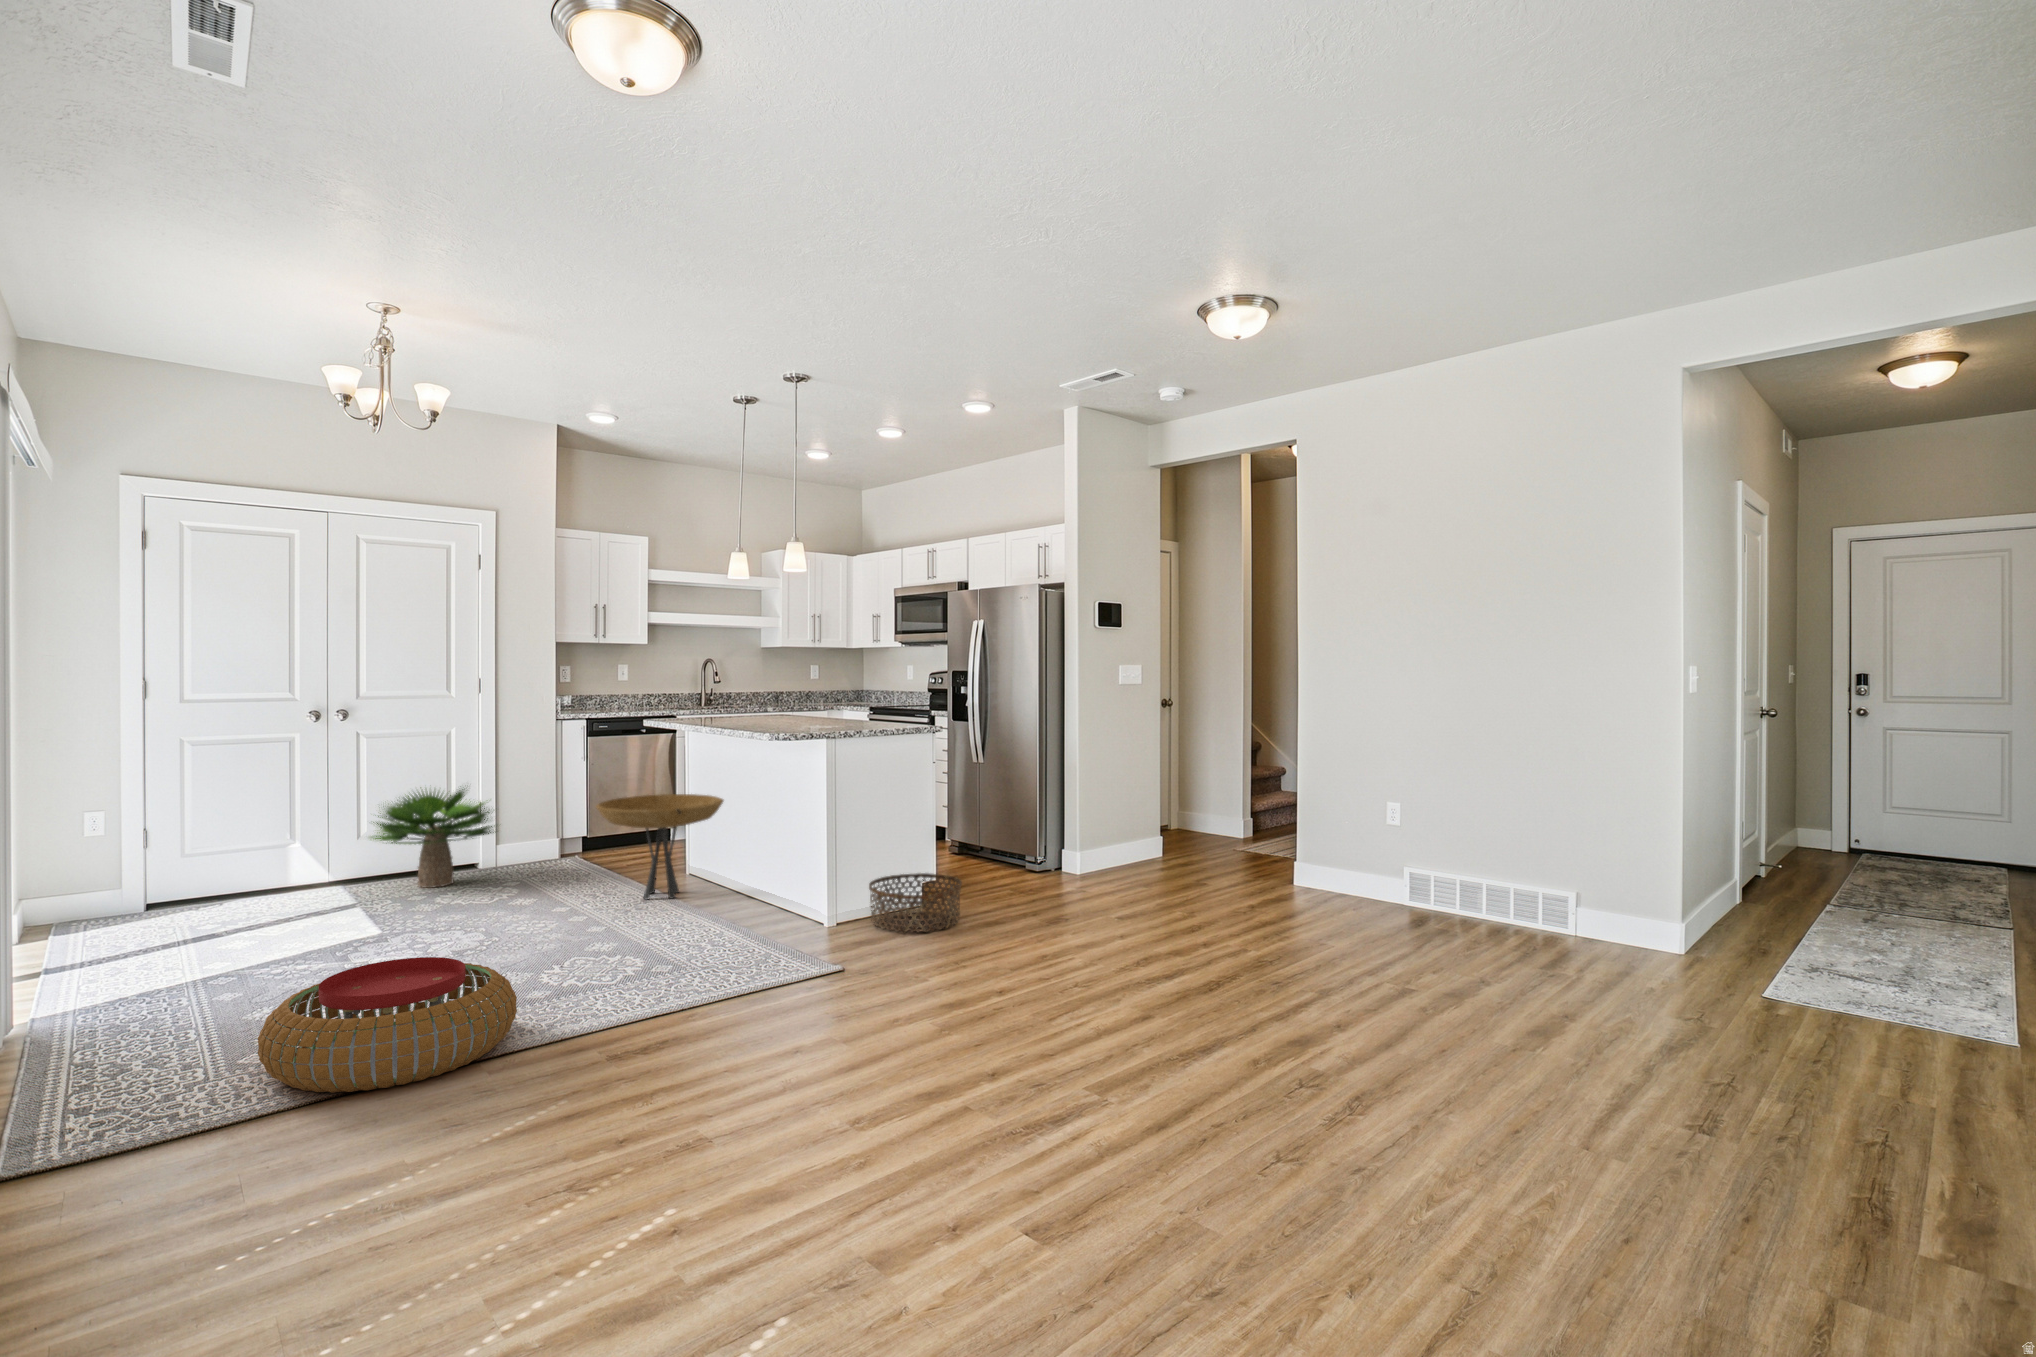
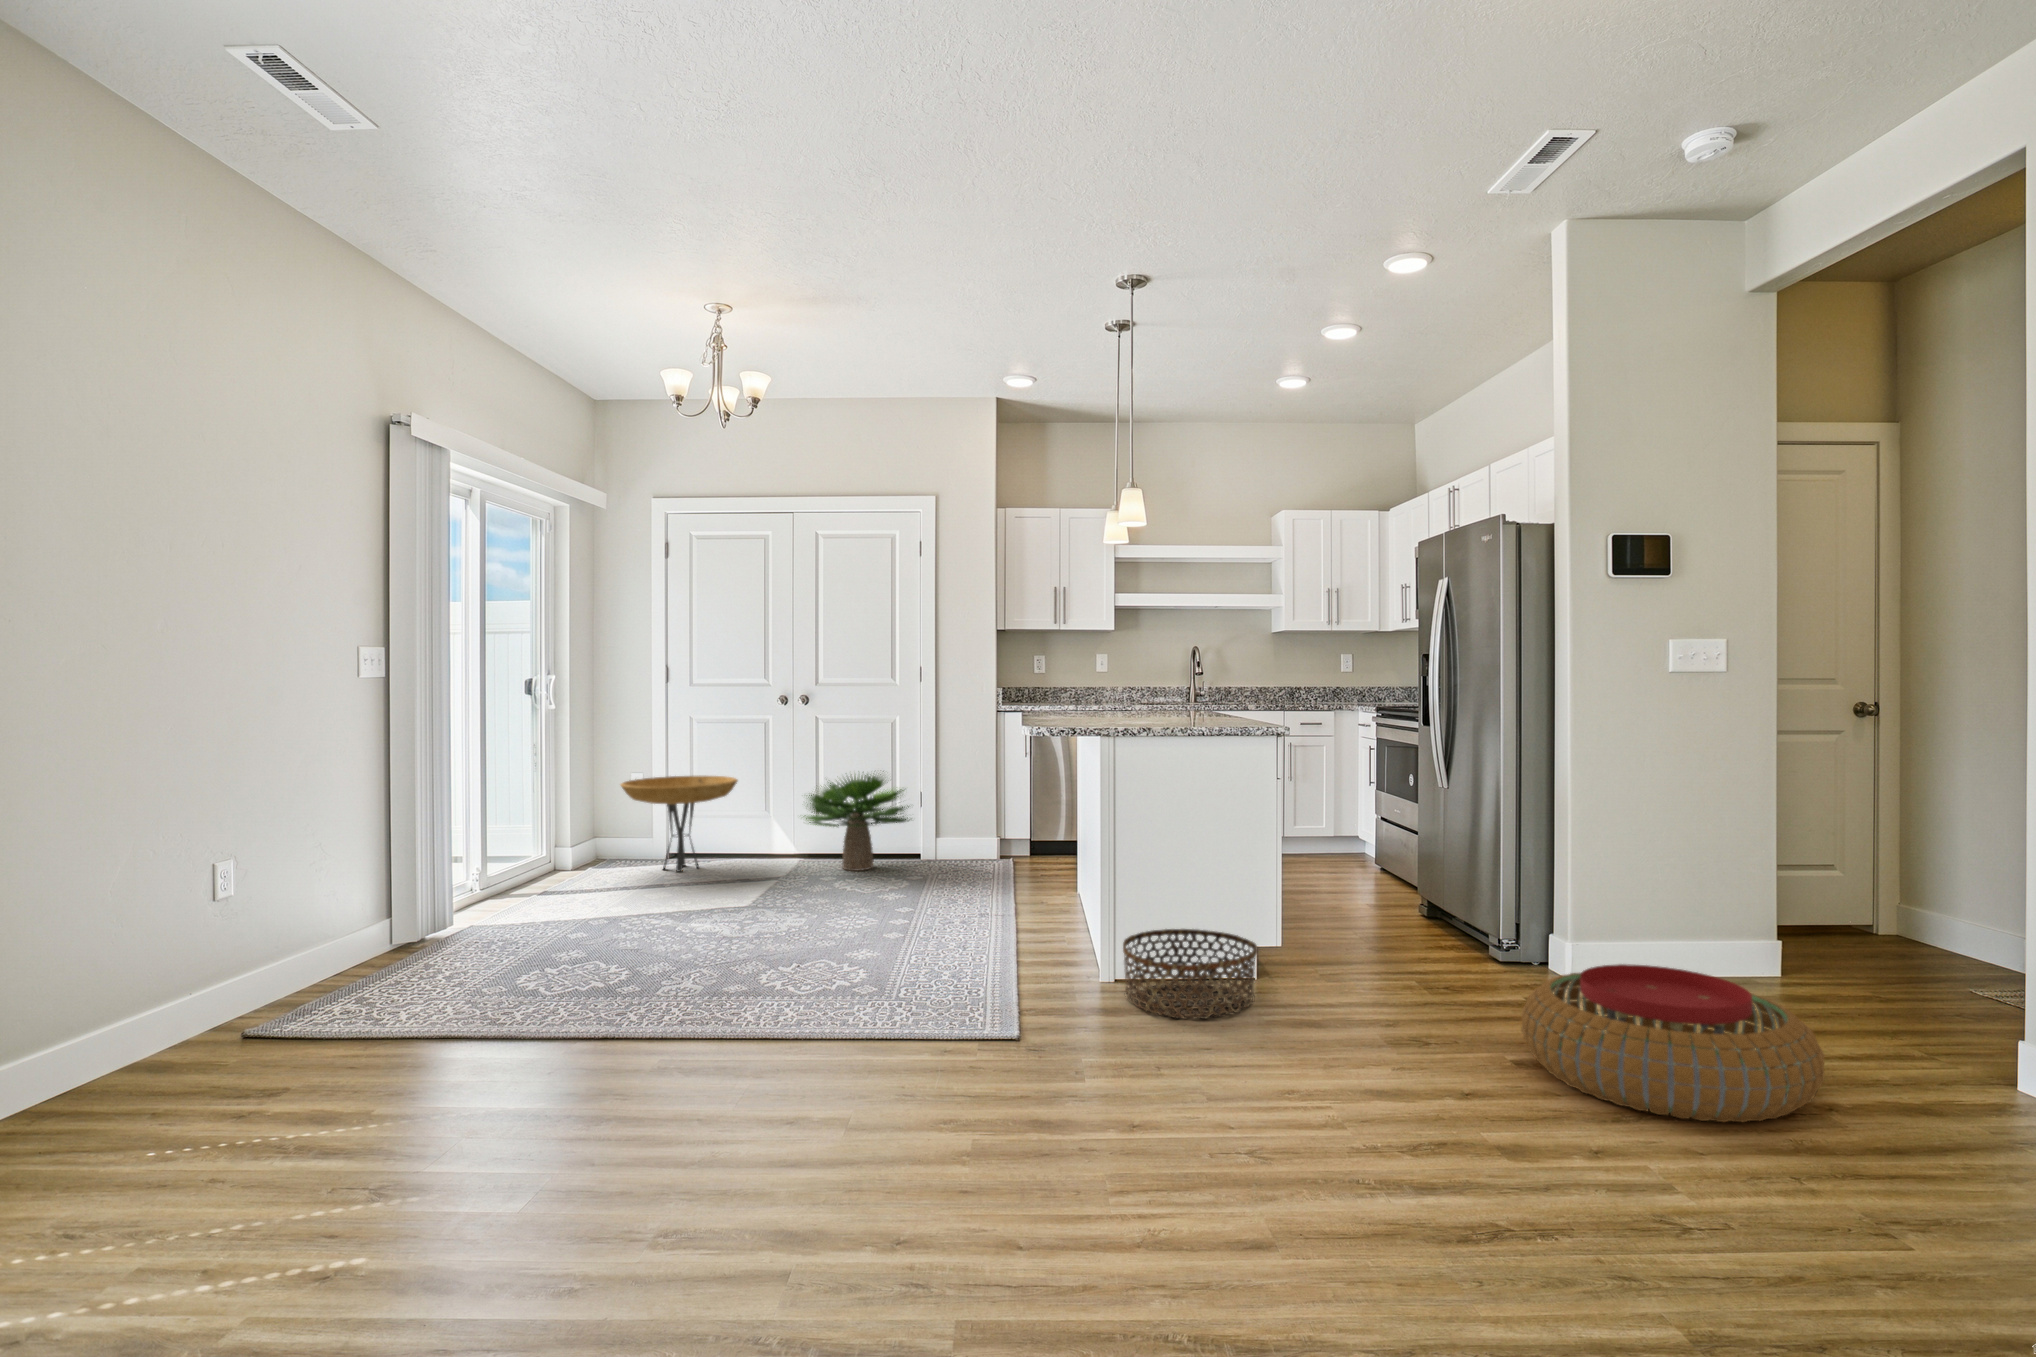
side table: present [596,794,723,899] -> present [621,776,738,872]
pouf: present [258,957,517,1093] -> present [1521,964,1825,1122]

